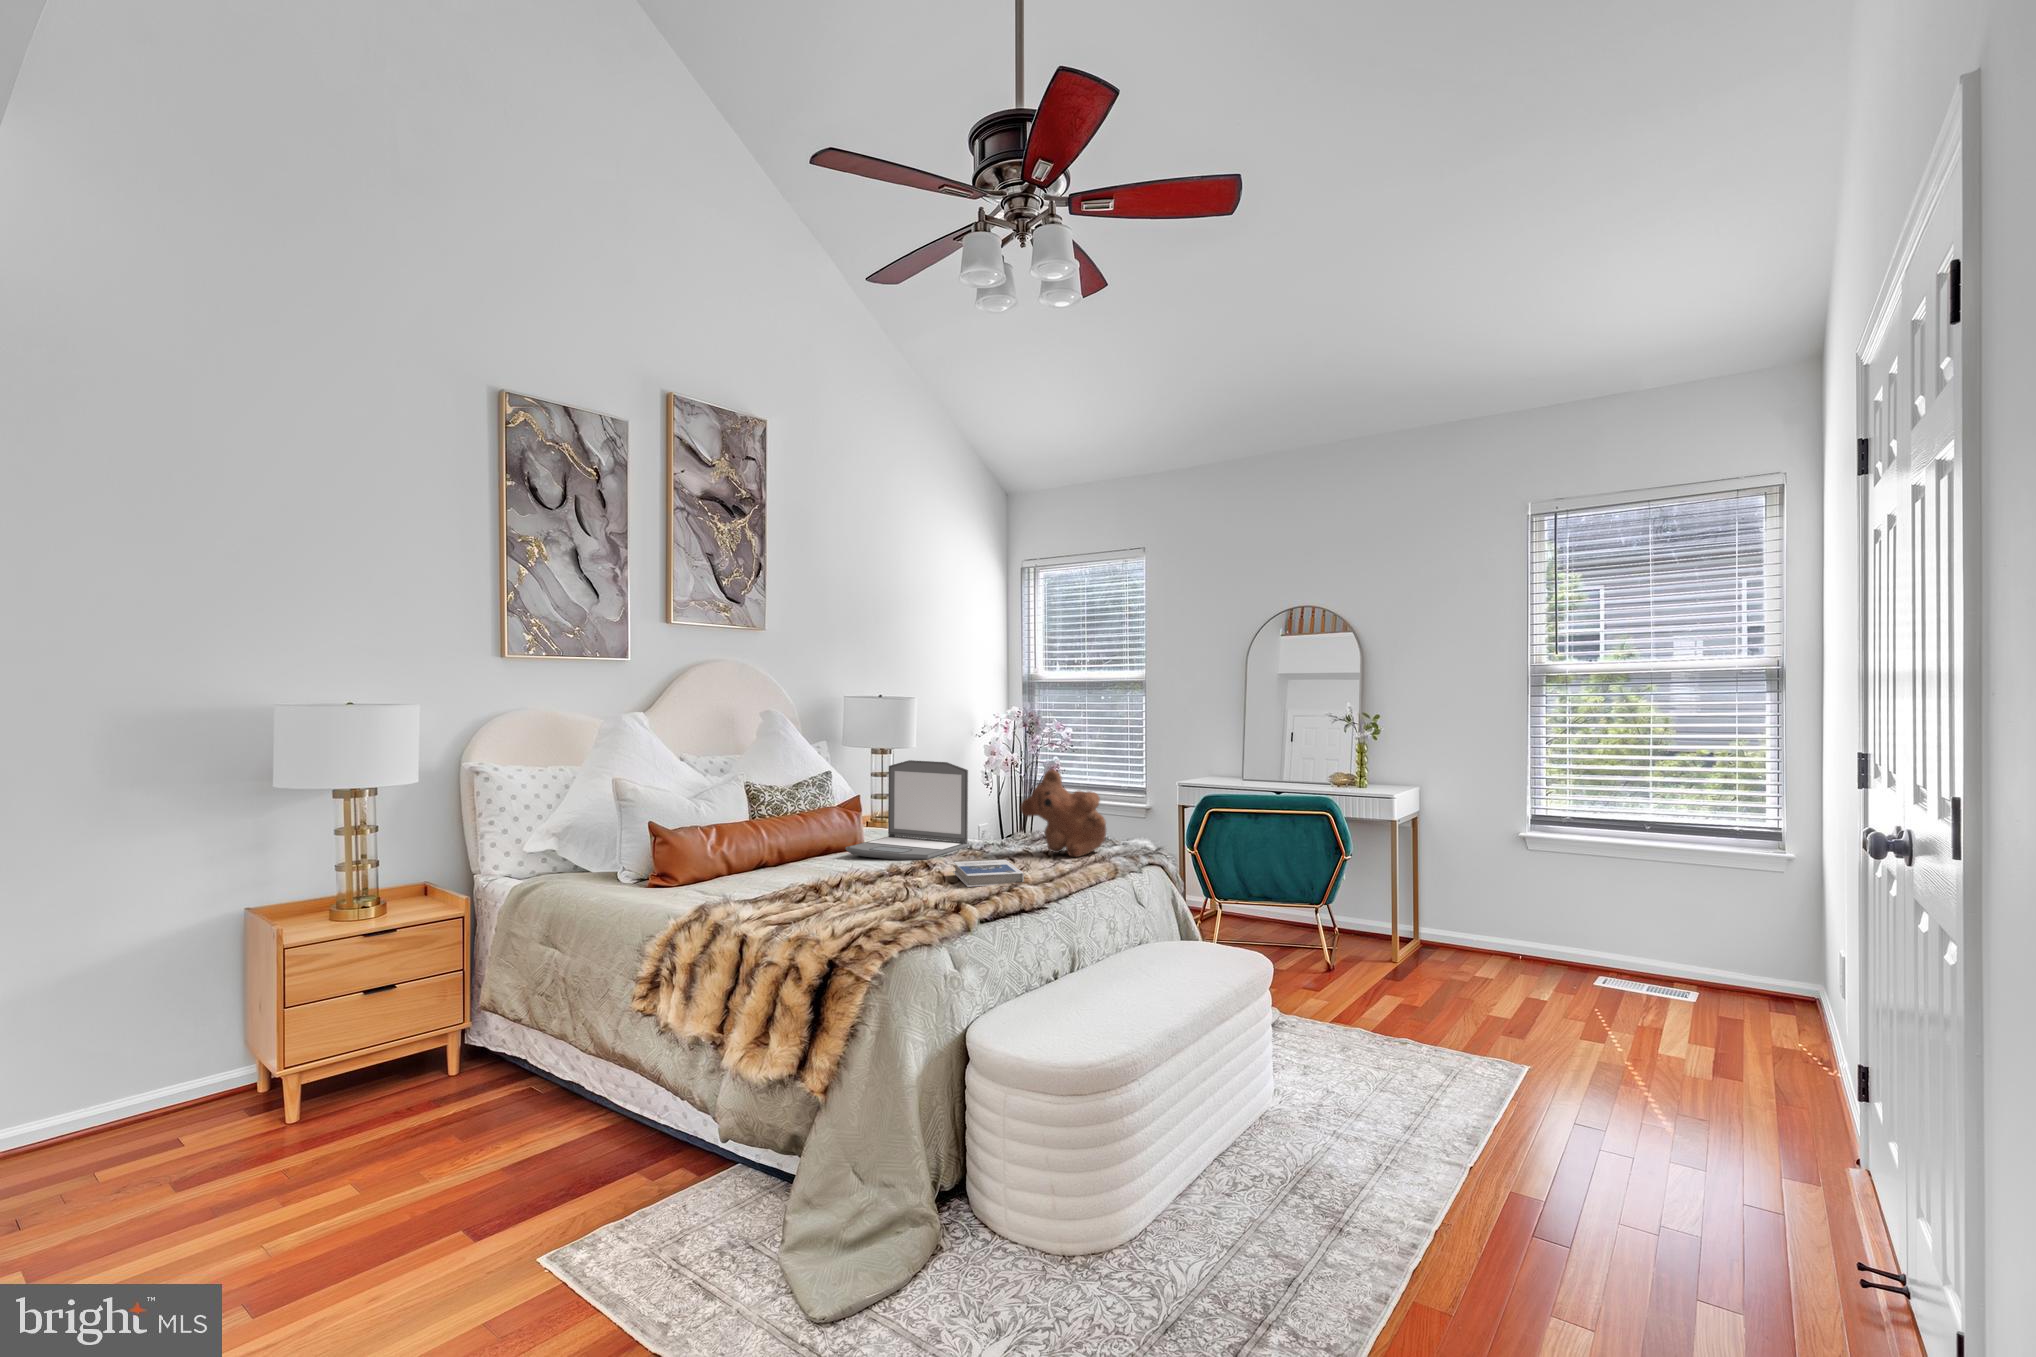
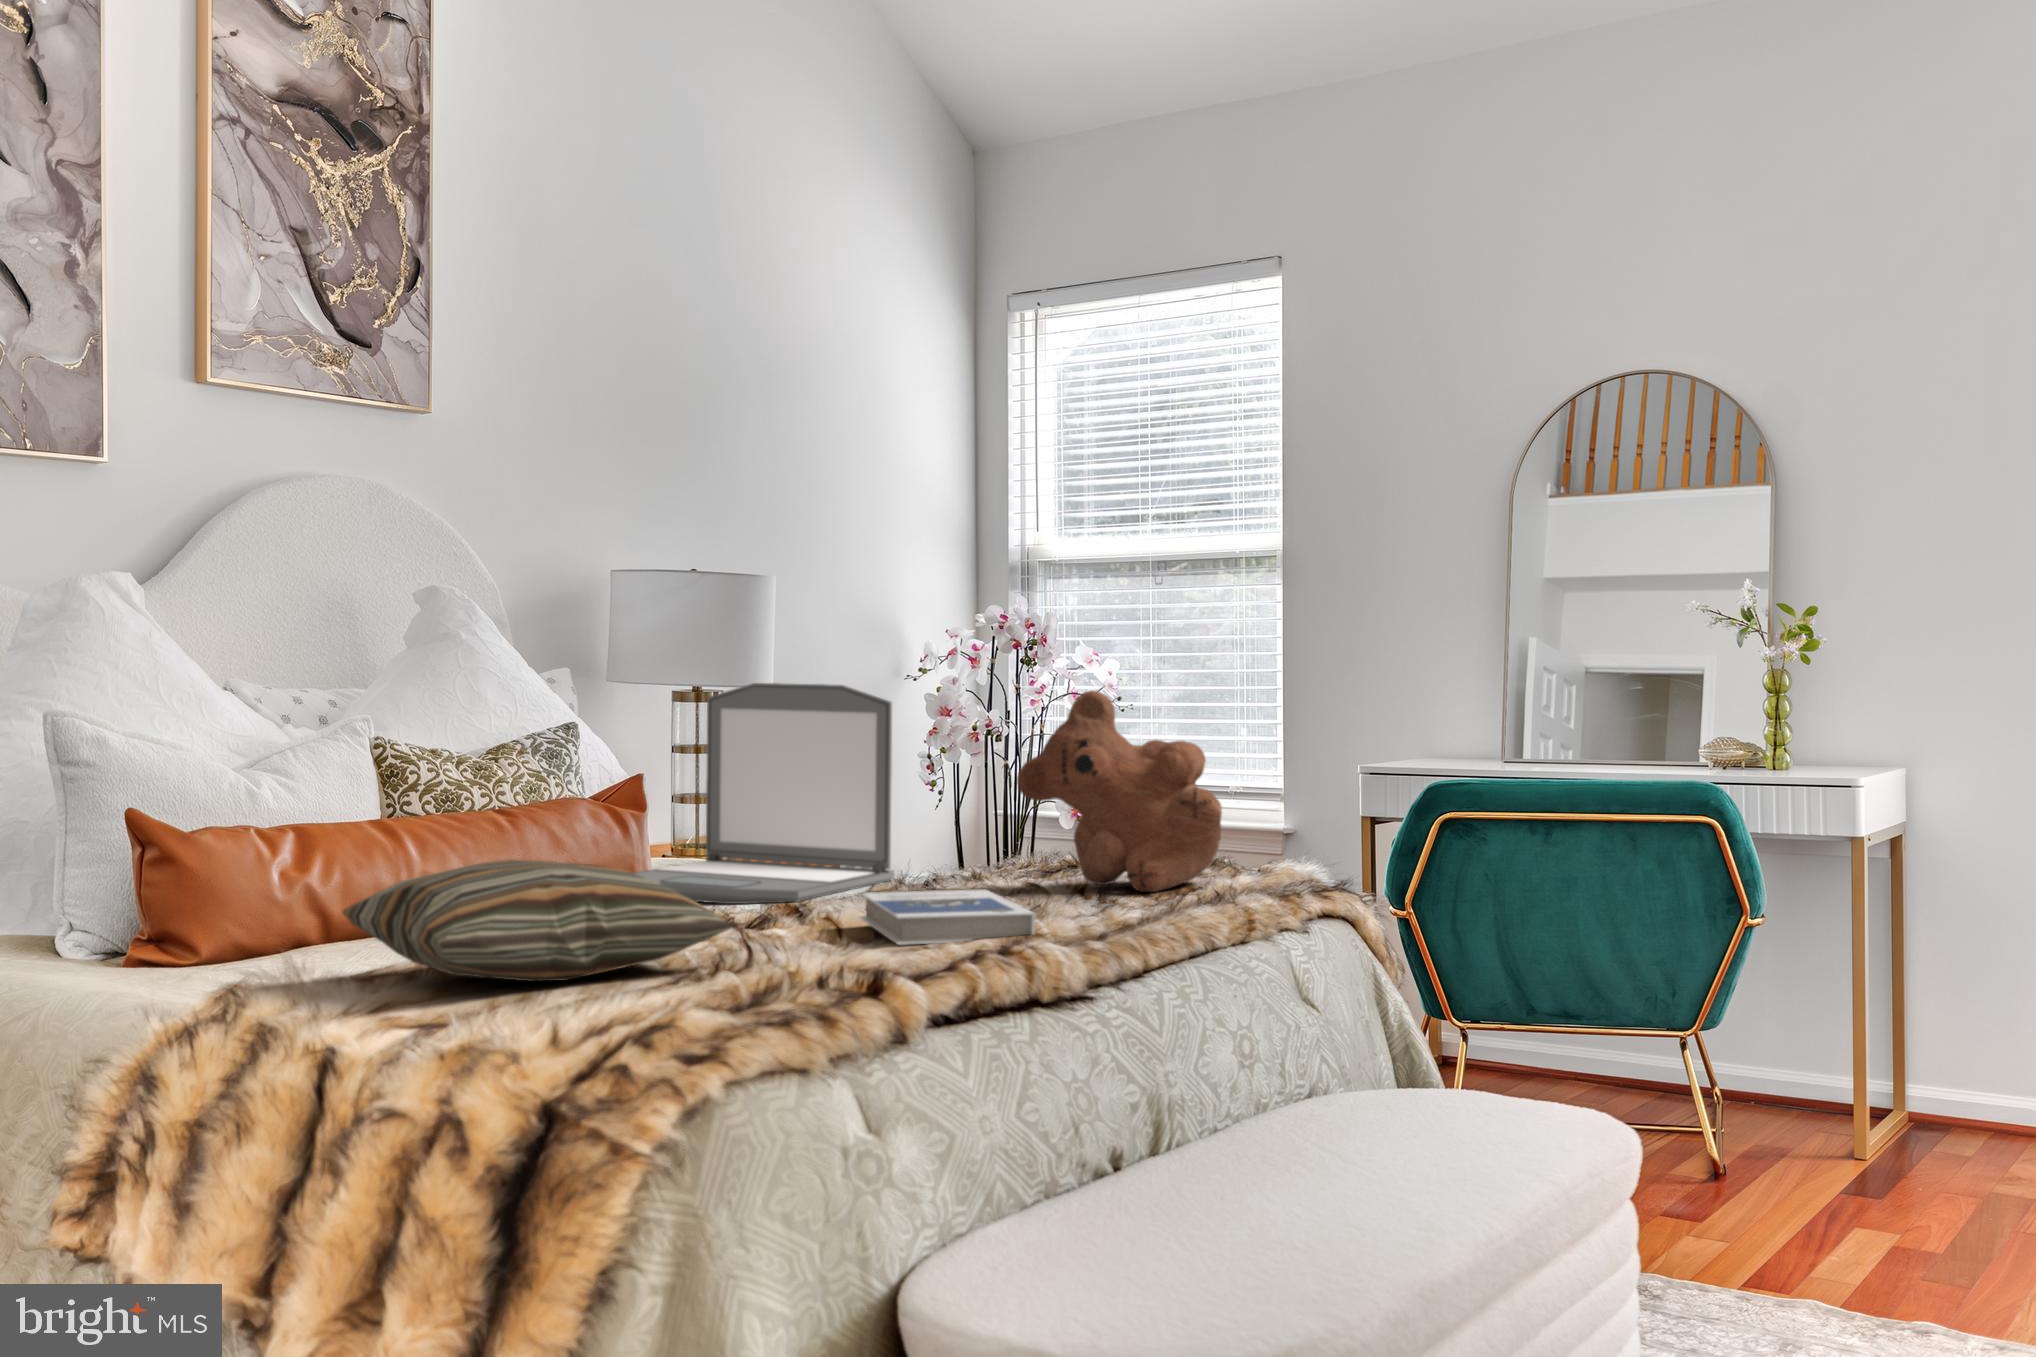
pillow: none [744,853,901,905] -> present [343,859,732,982]

